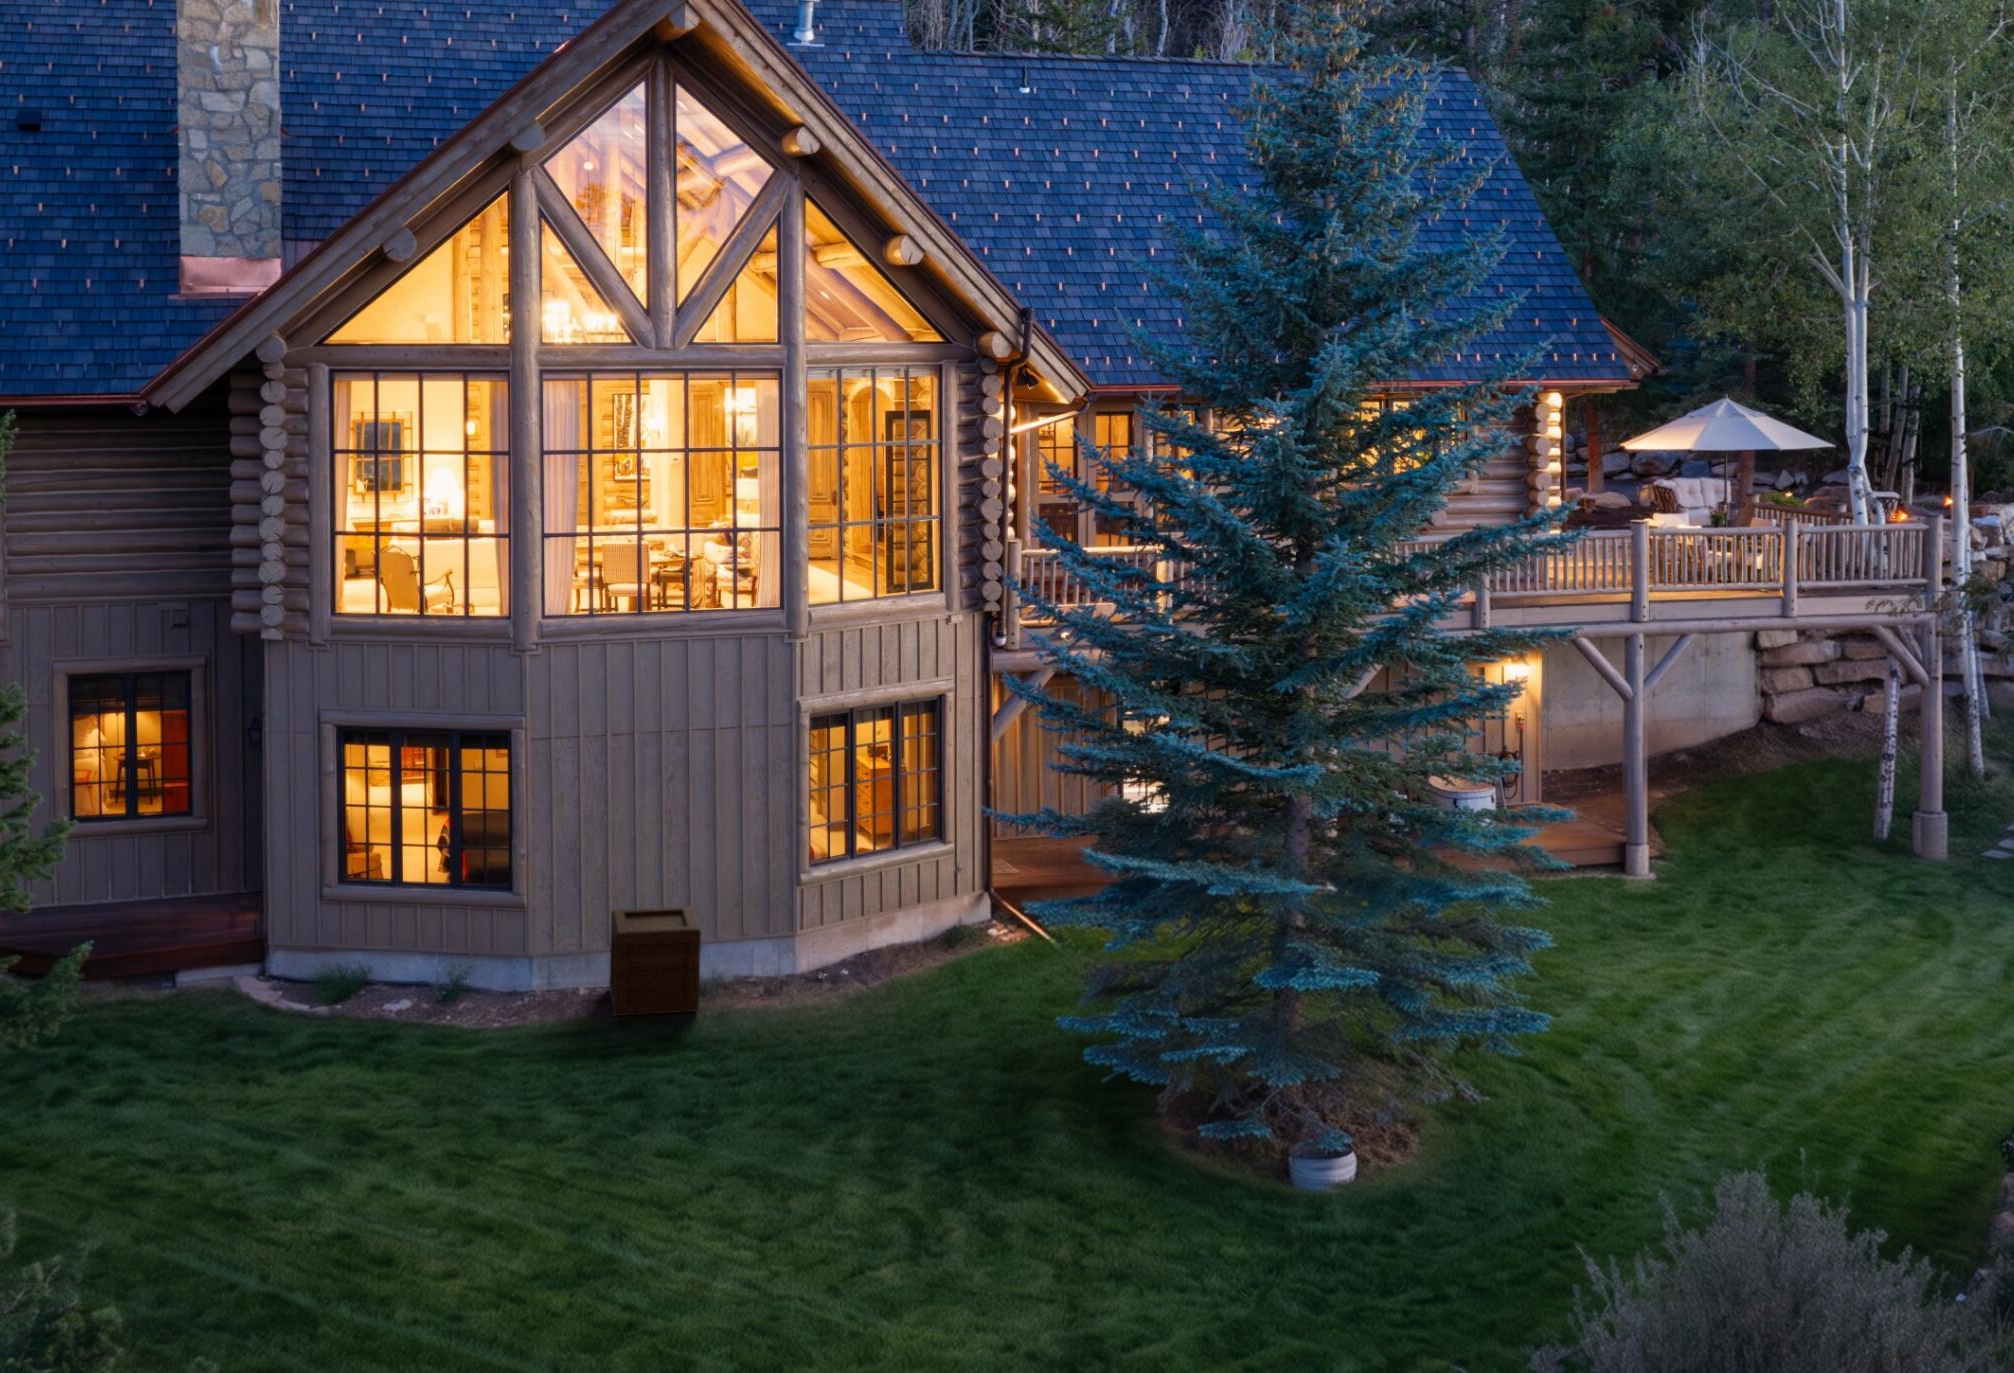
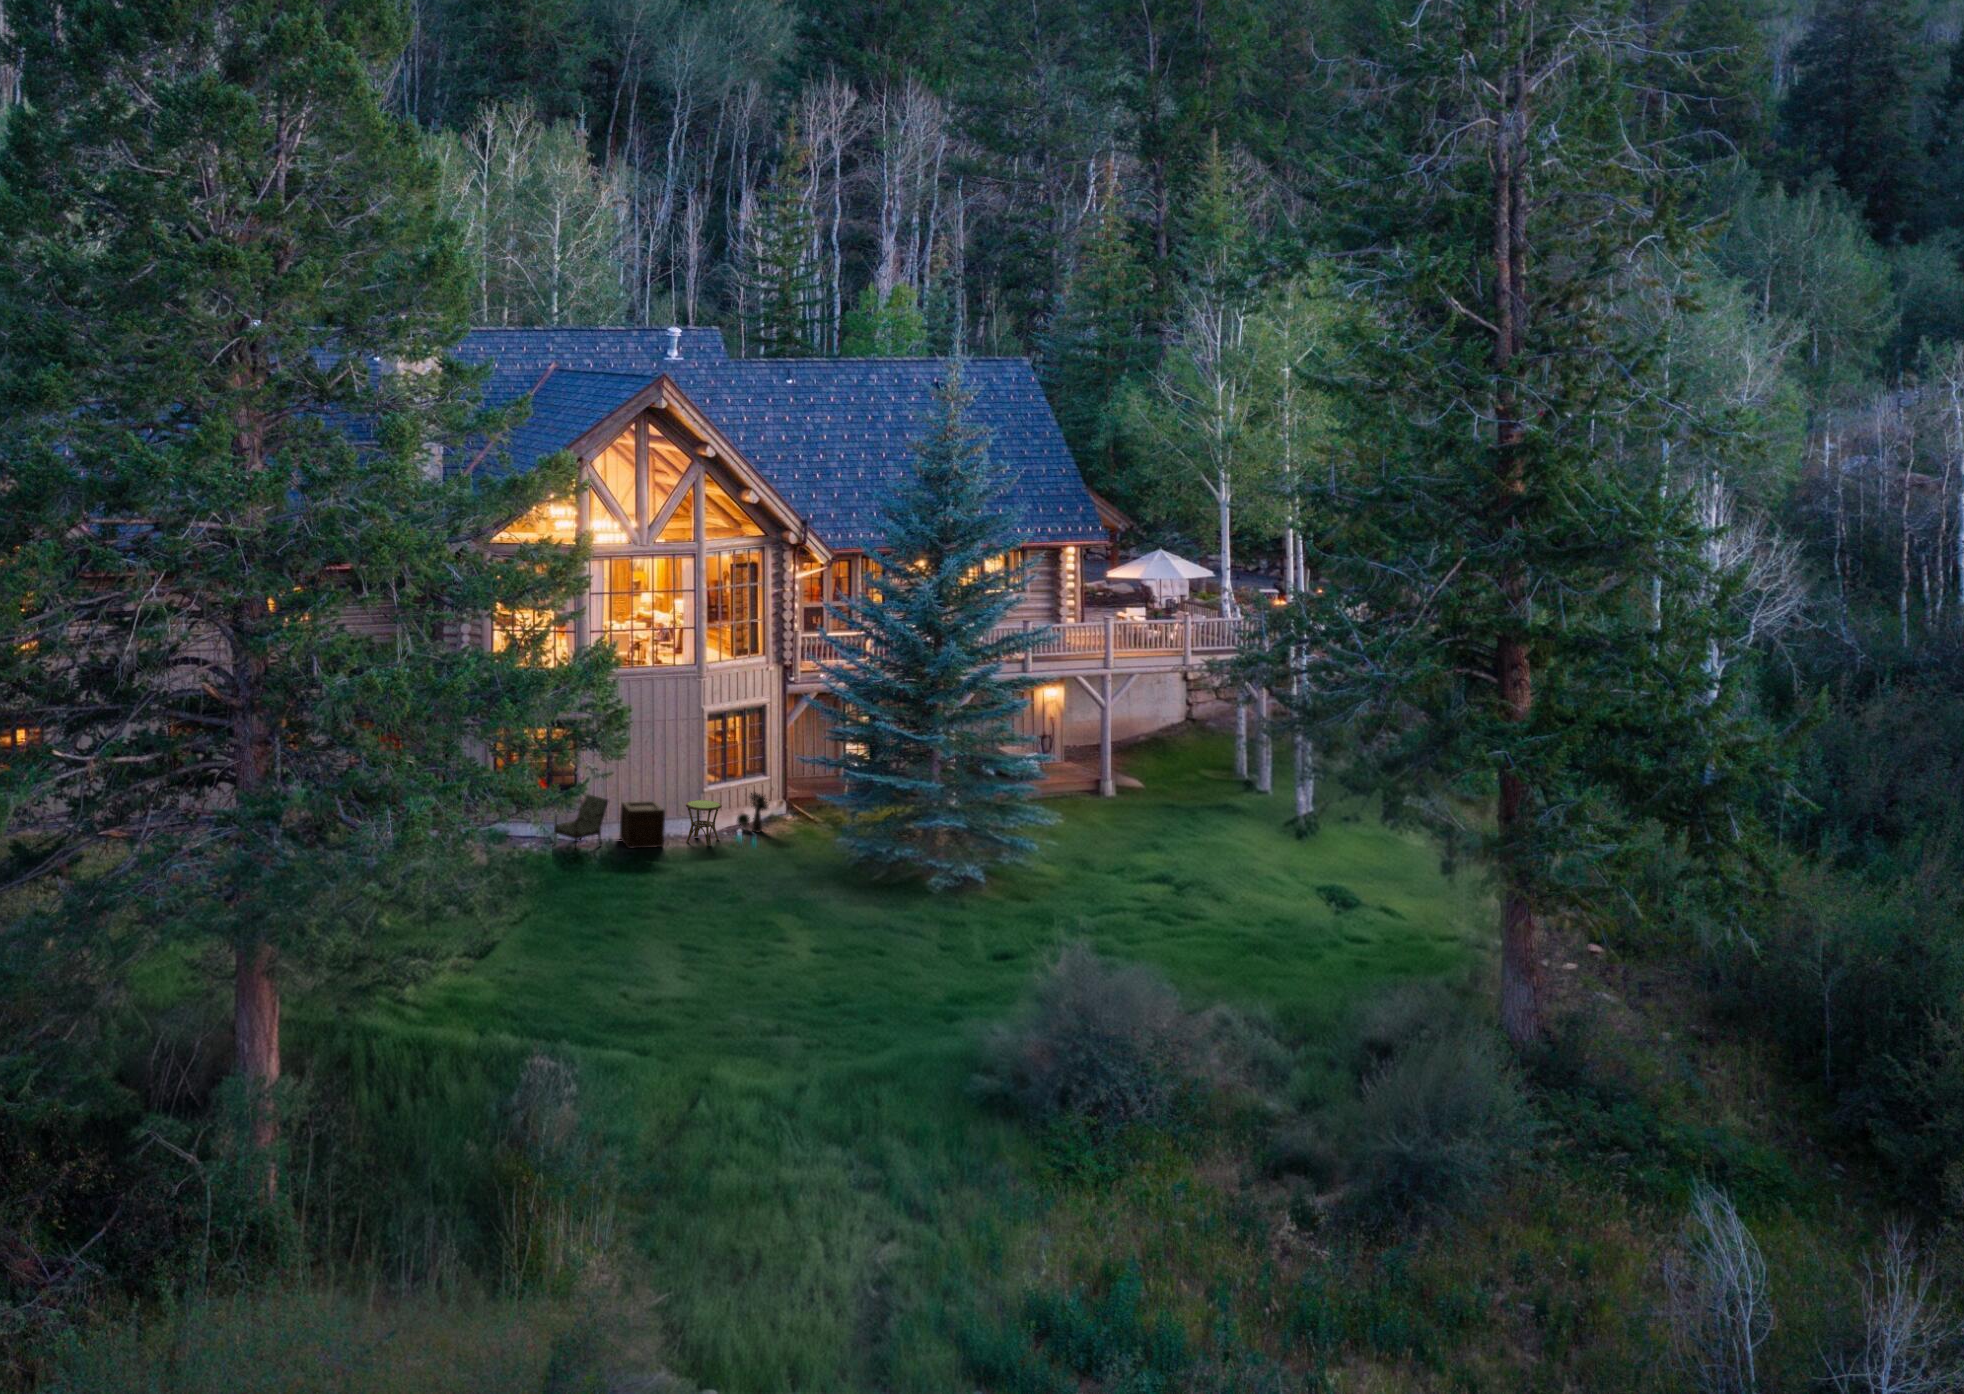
potted plant: none [875,879,948,968] -> present [737,792,770,832]
armchair: none [451,891,576,1027] -> present [554,794,608,845]
side table: none [755,902,834,1005] -> present [686,800,722,845]

